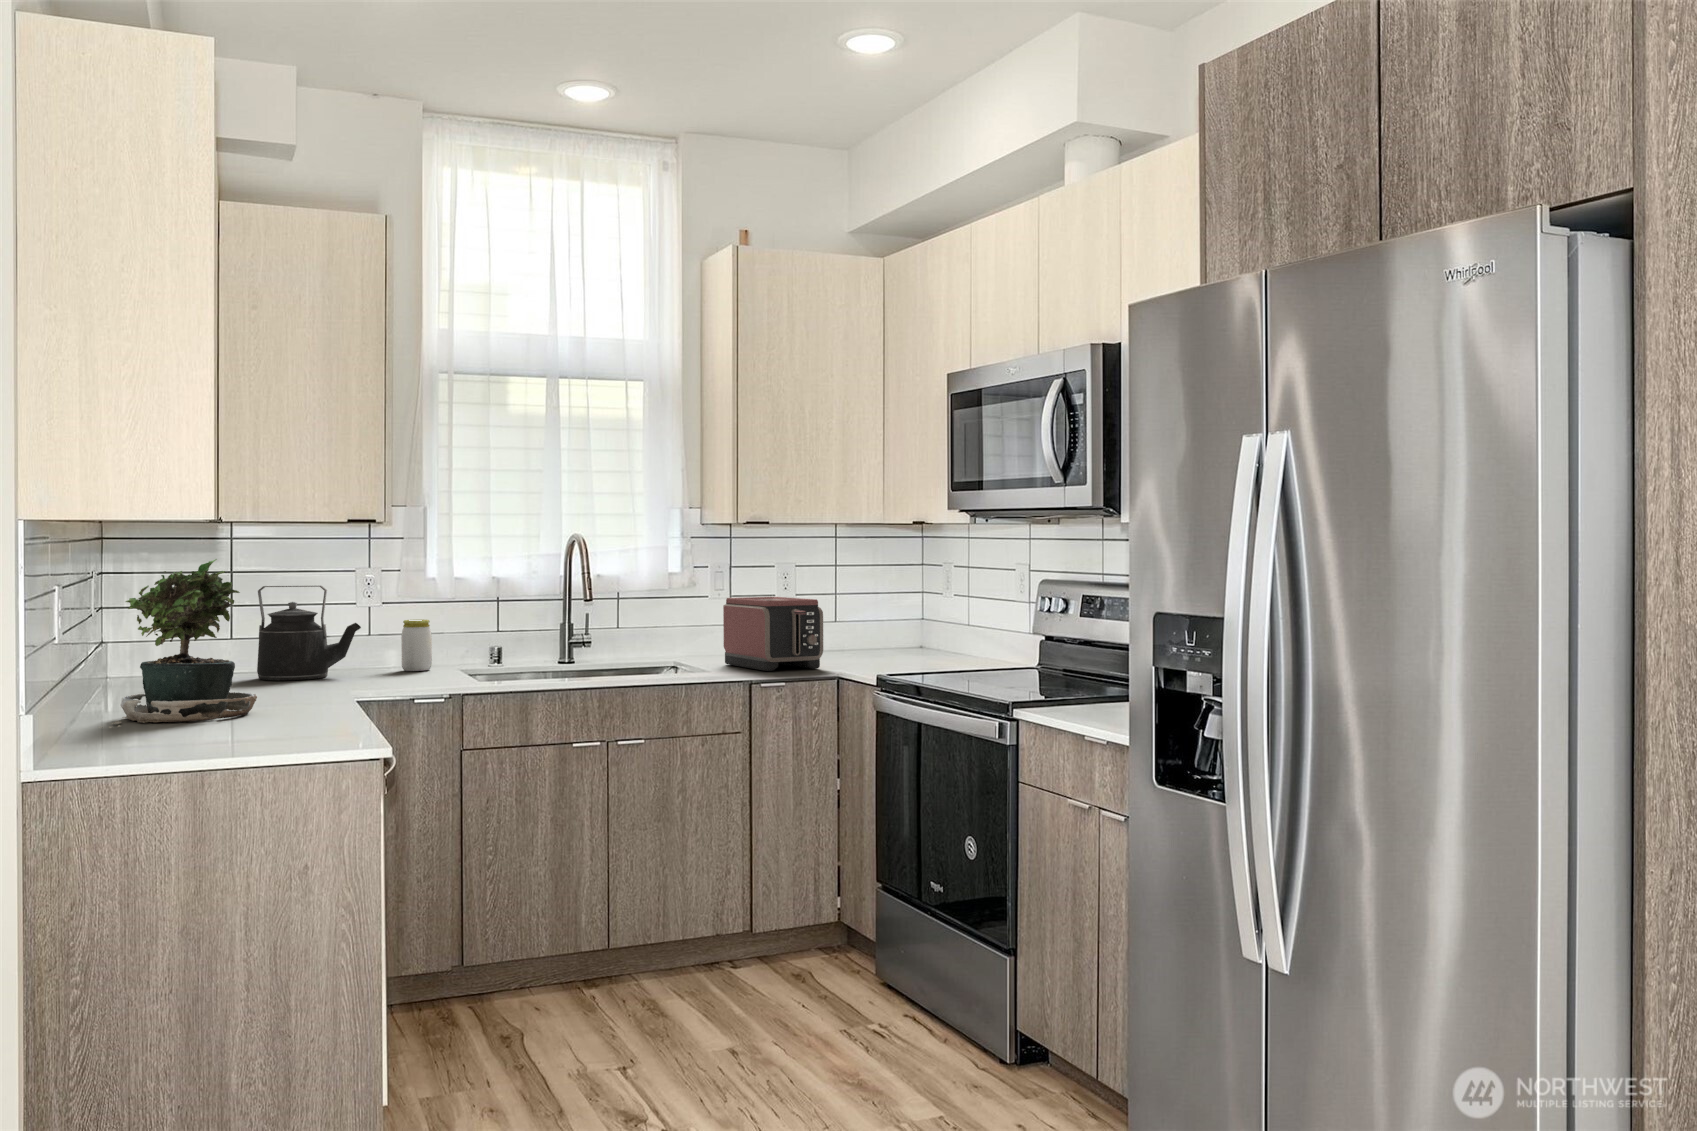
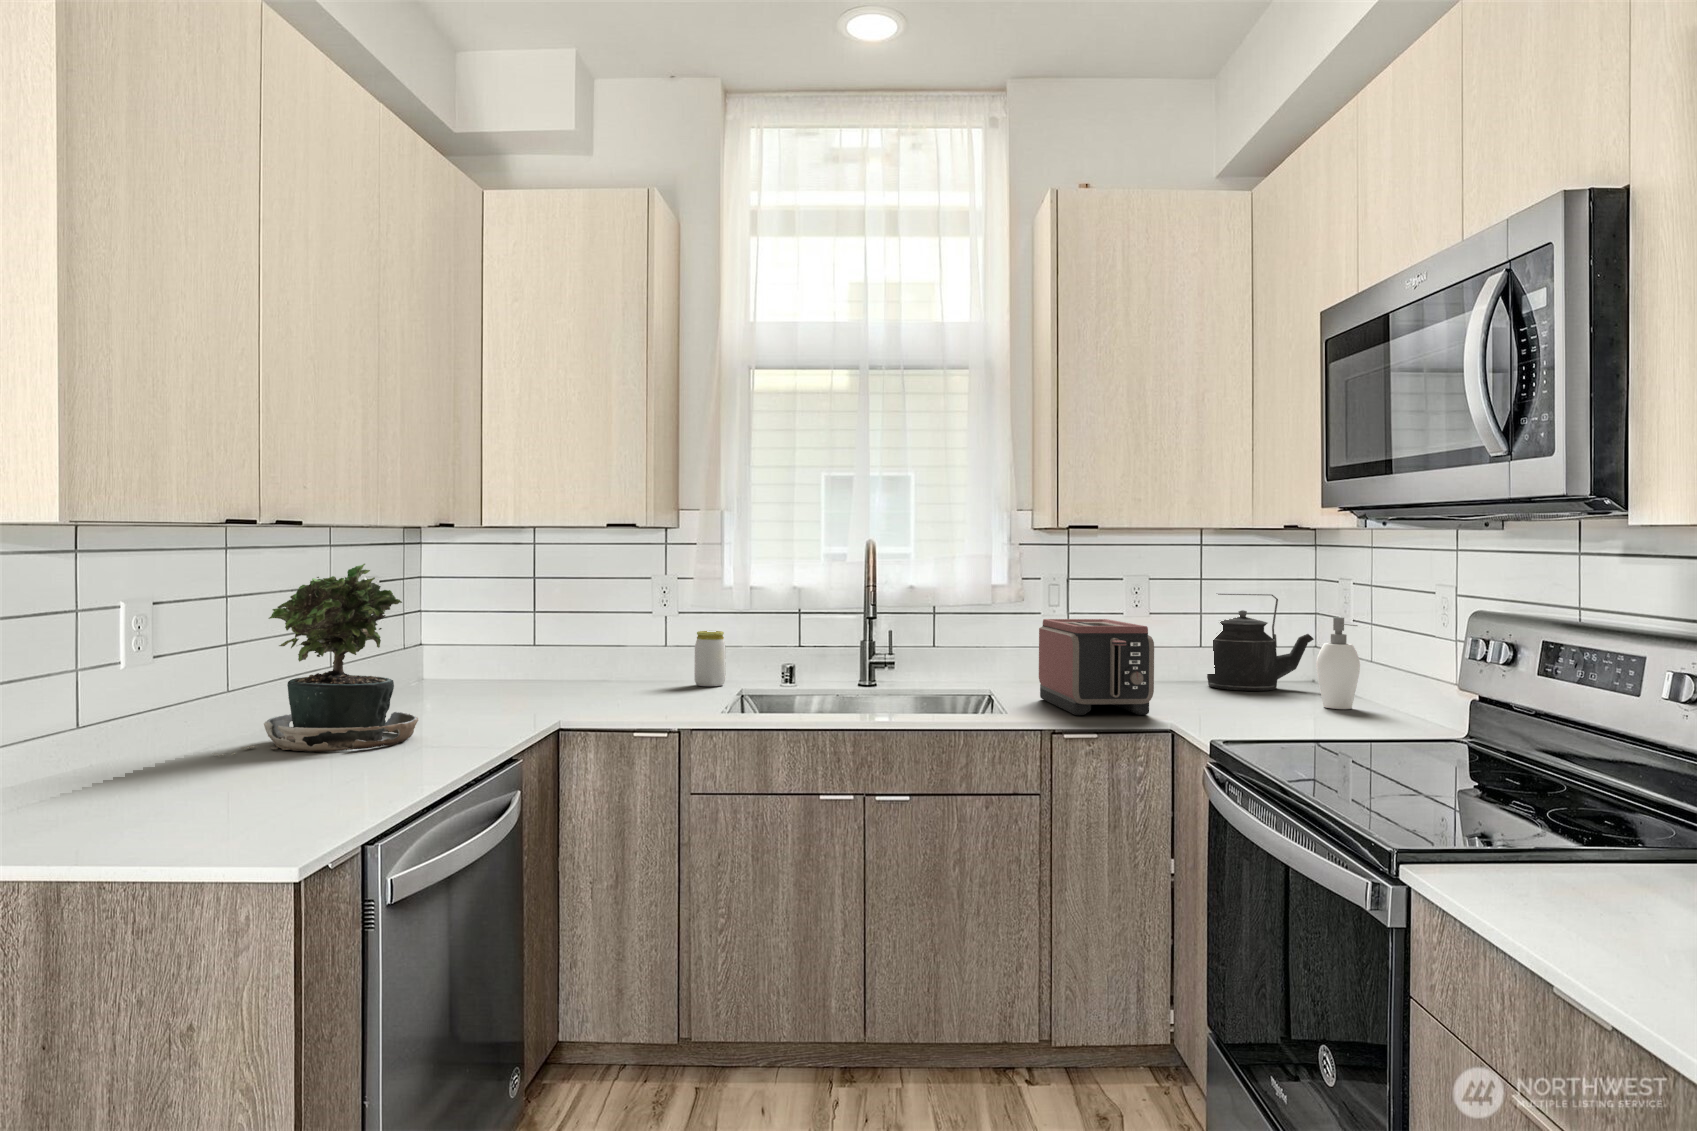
kettle: present [257,586,361,680] -> present [1207,593,1314,691]
soap dispenser: none [931,590,961,659] -> present [1316,617,1360,709]

